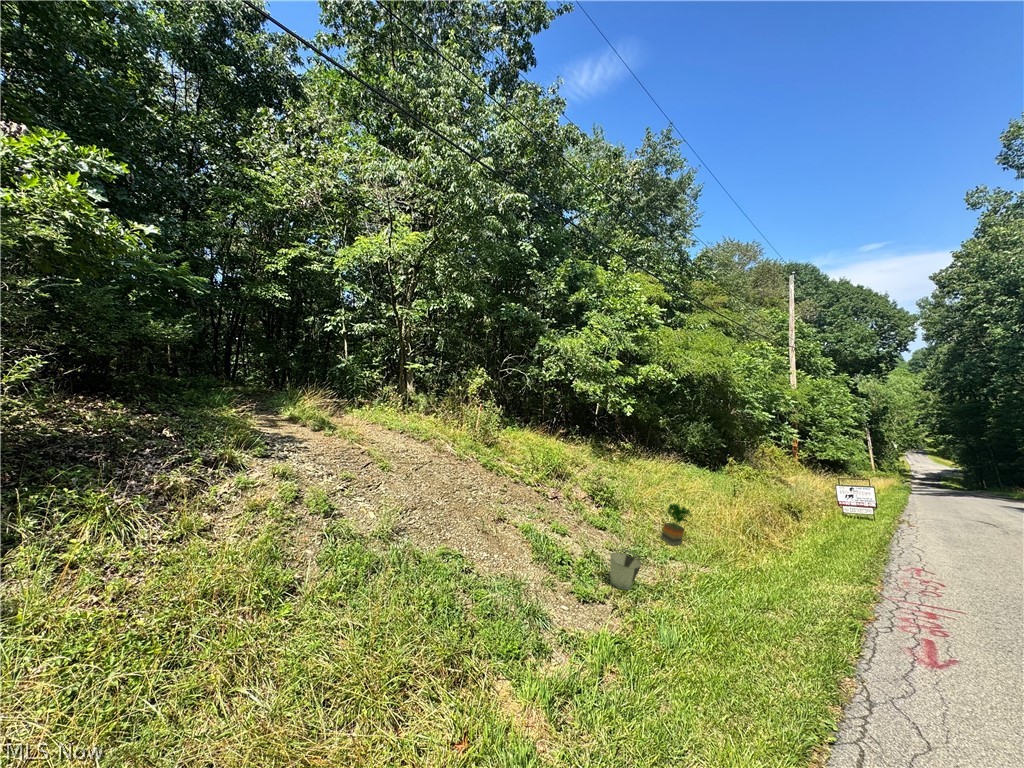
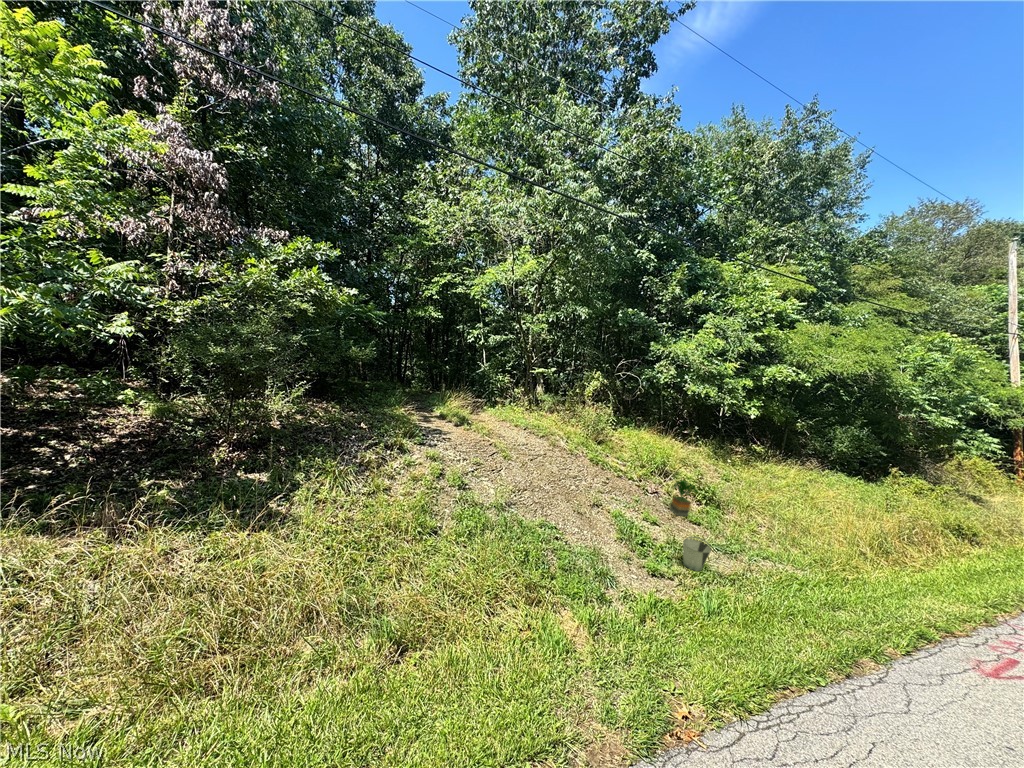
potted tree: present [661,504,692,545] -> present [670,480,697,516]

